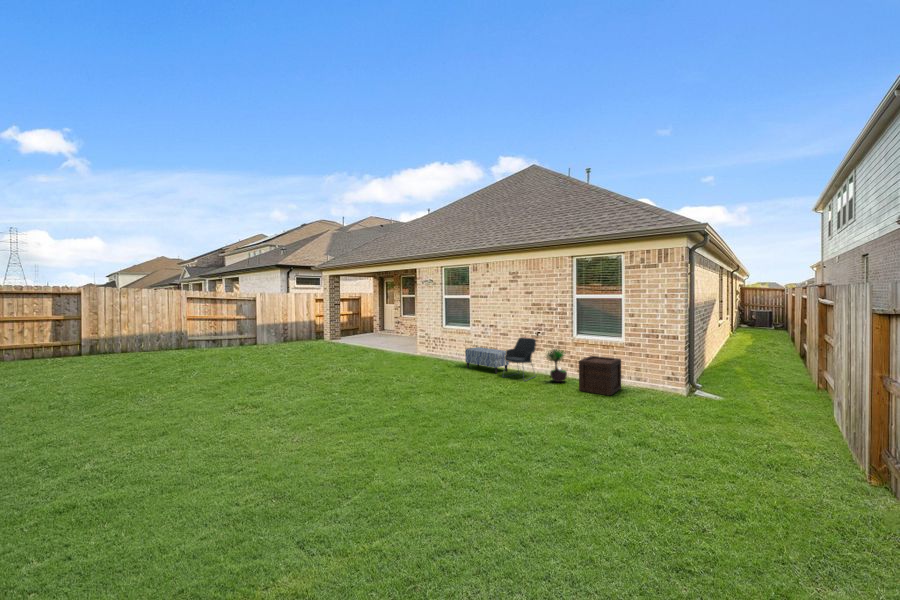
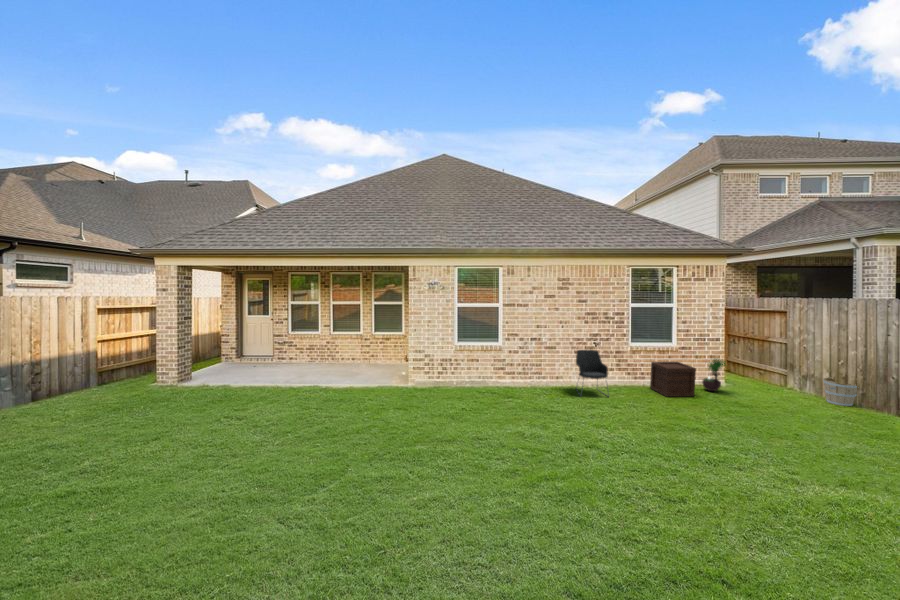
bench: present [465,347,509,374] -> none [513,365,564,394]
potted tree: present [547,349,567,382] -> present [702,359,725,391]
wooden bucket: none [783,401,841,446] -> present [823,377,859,406]

